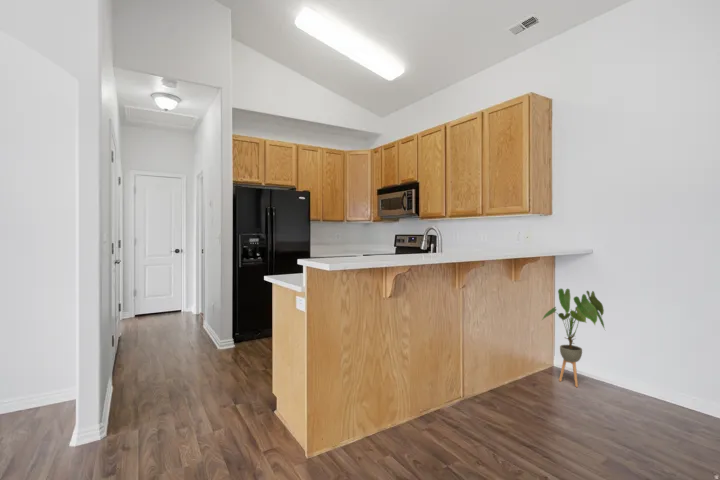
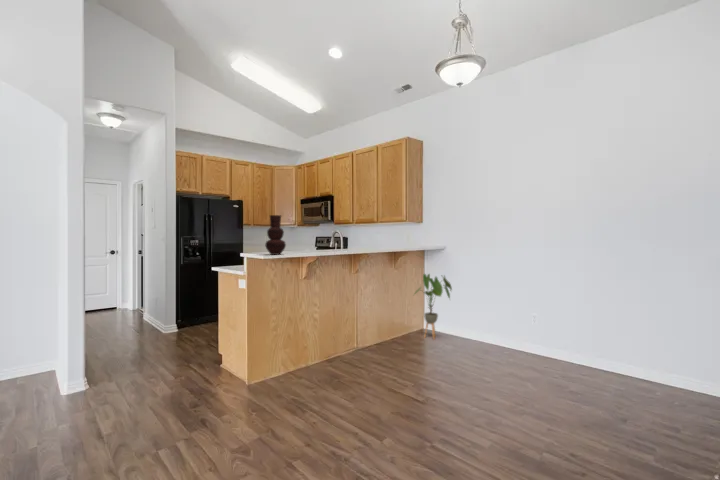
vase: none [334,202,363,261] -> present [265,215,286,255]

